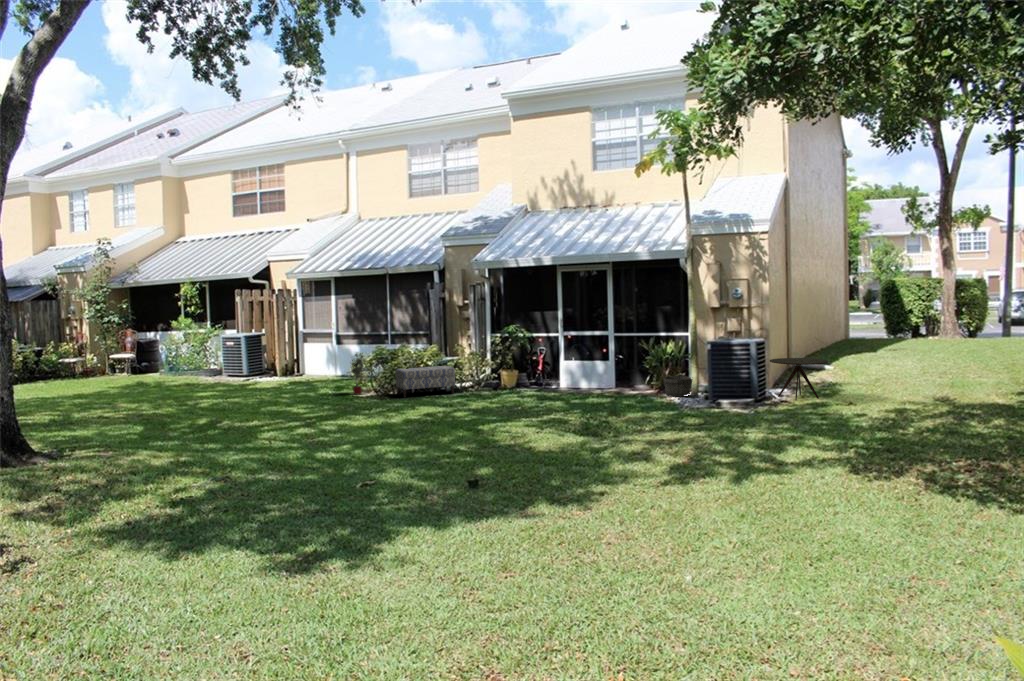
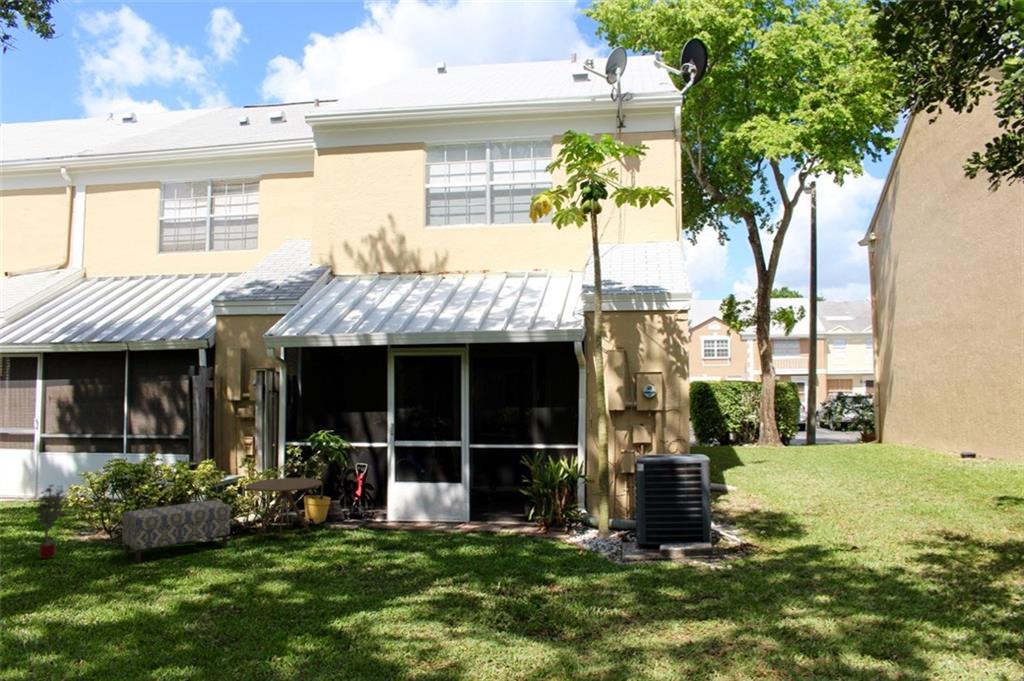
round table: present [770,358,828,400] -> present [246,478,322,539]
wooden bucket: present [663,375,692,397] -> none [554,501,596,540]

